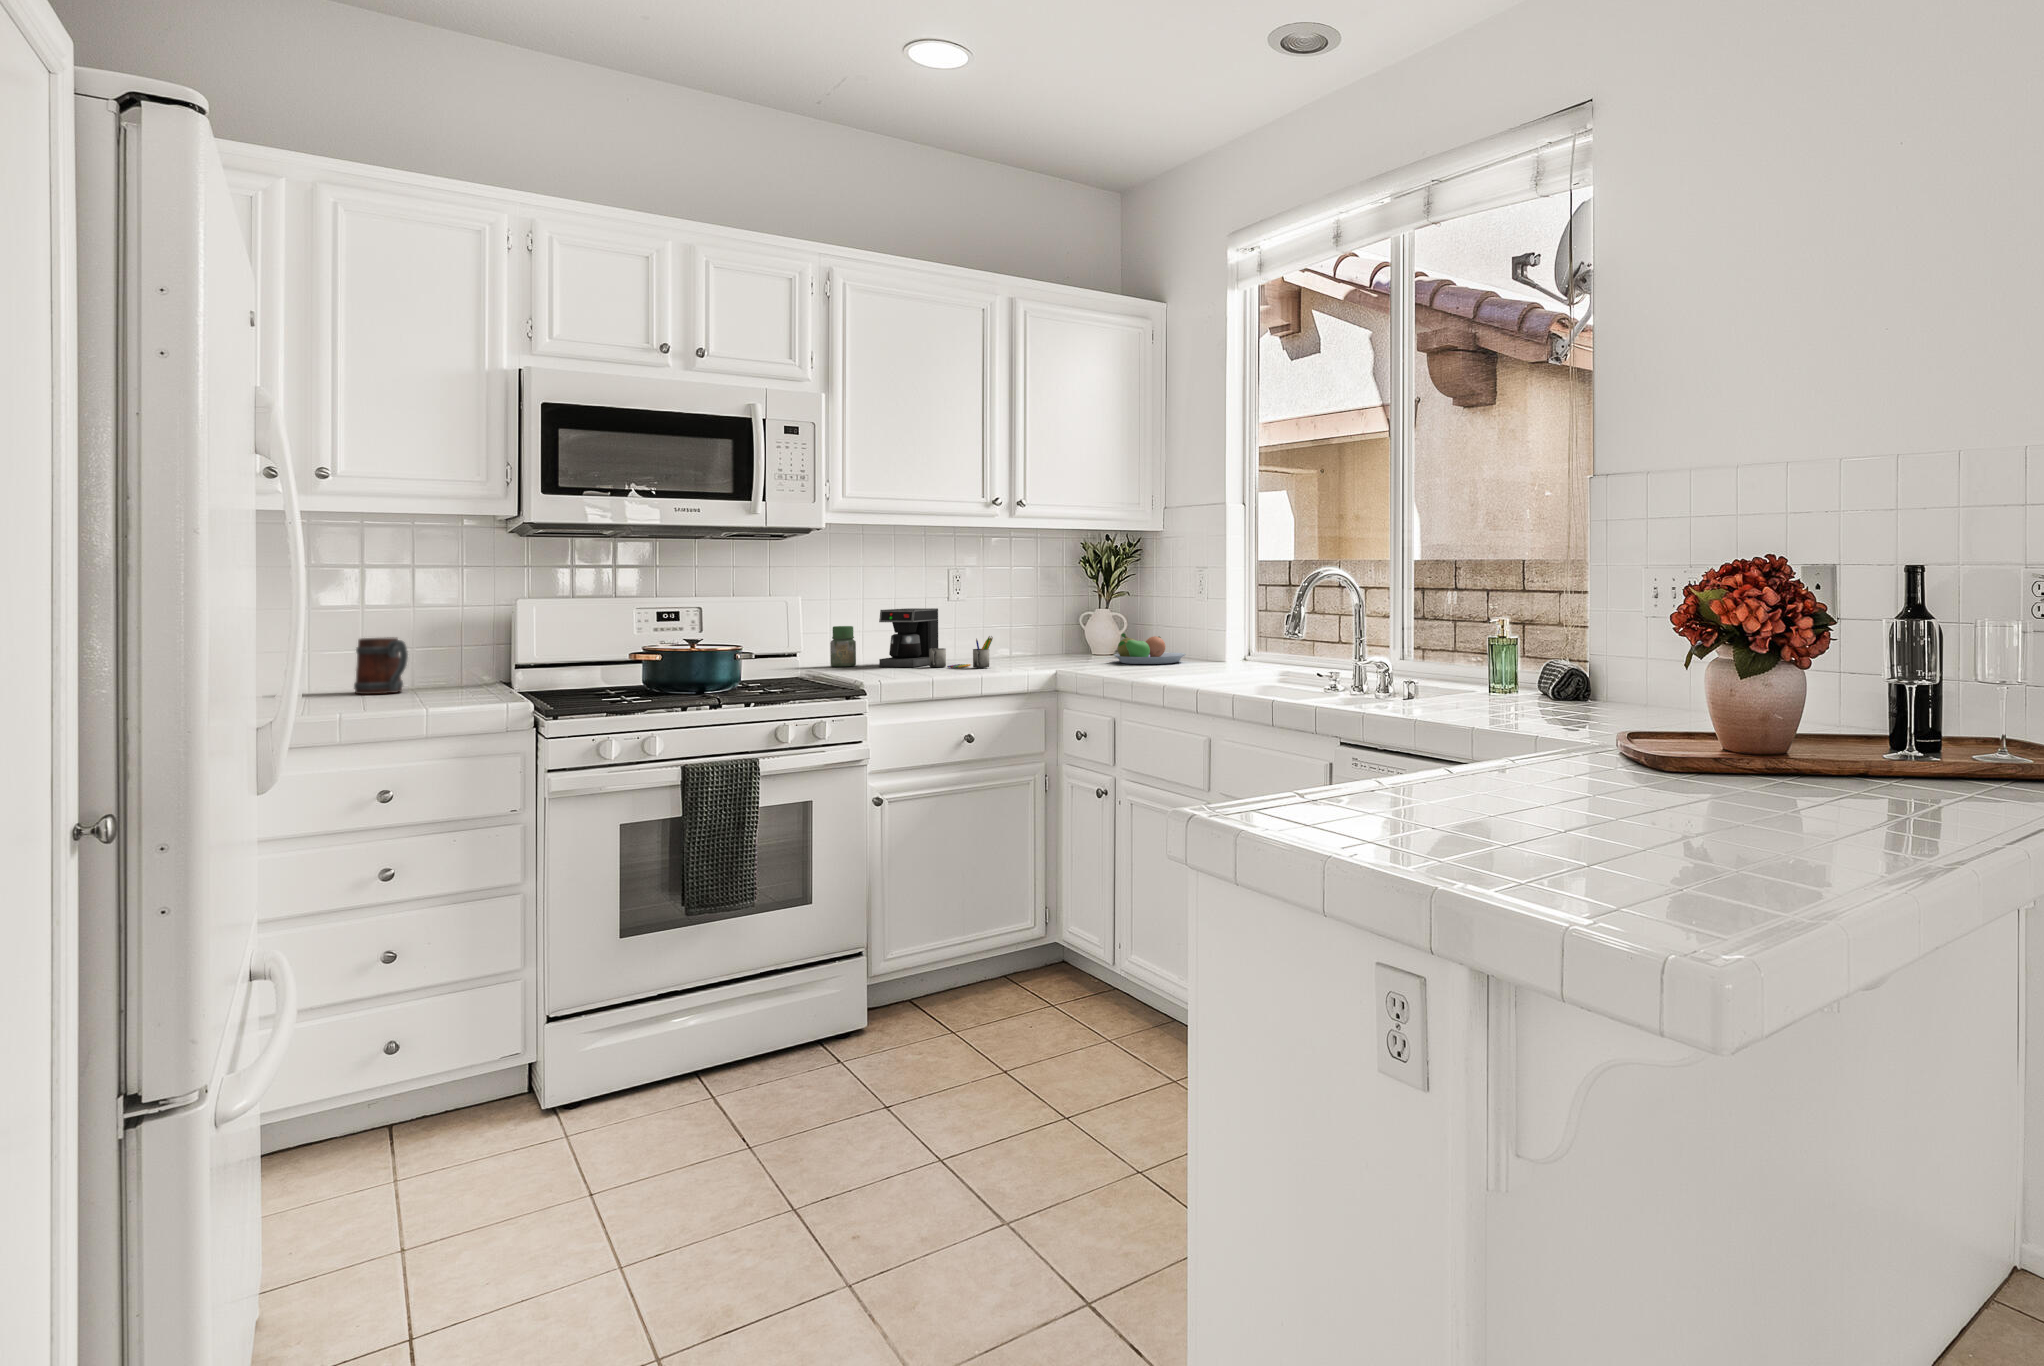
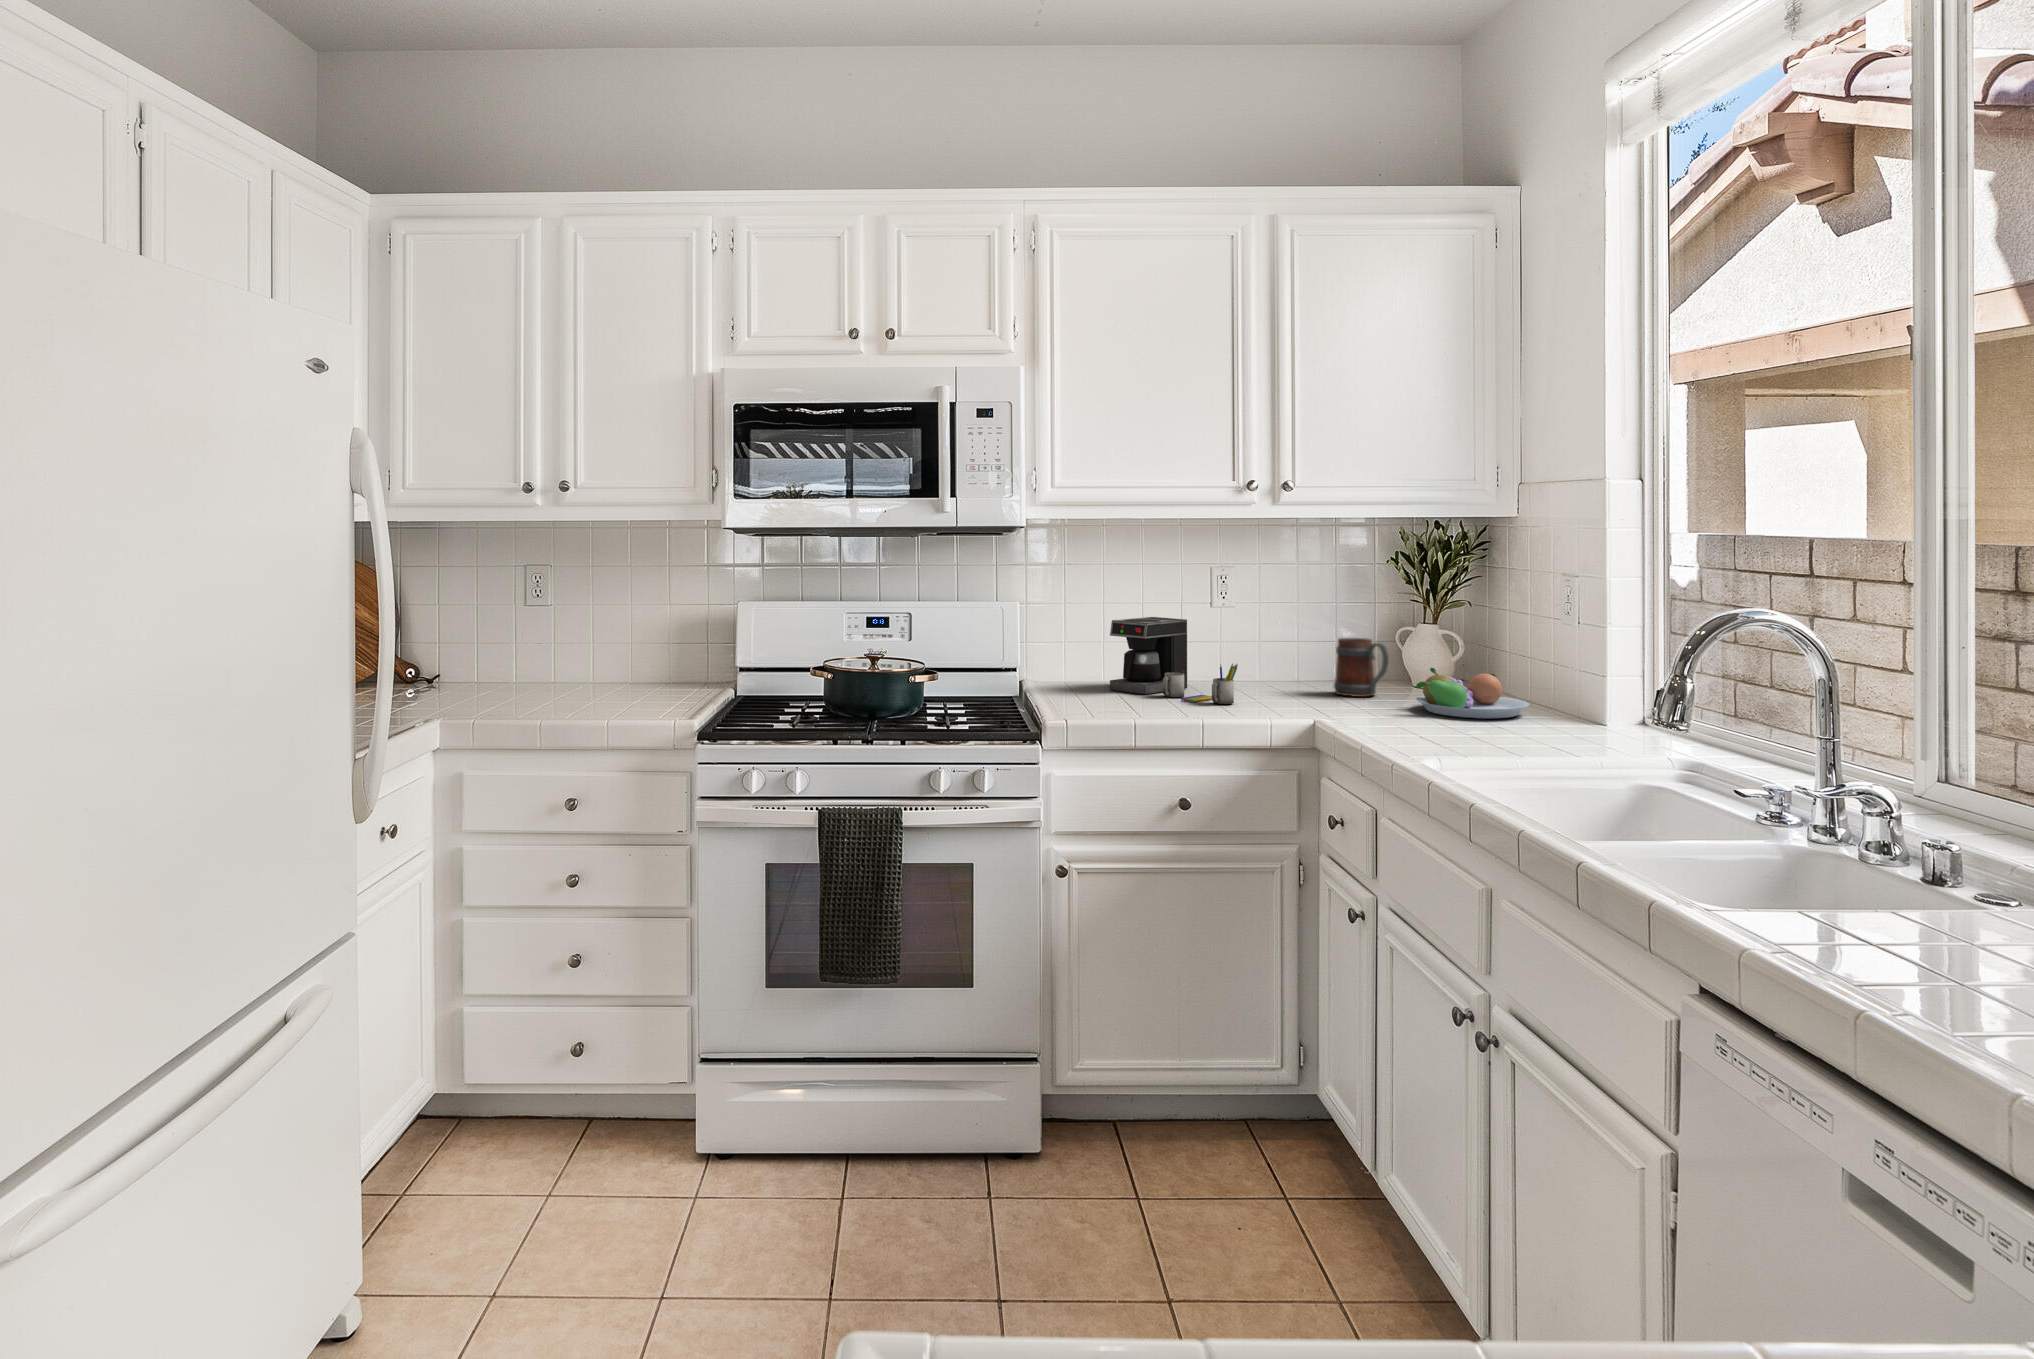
jar: present [830,626,856,667] -> none [1060,636,1089,686]
mug: present [354,637,408,694] -> present [1334,638,1389,697]

